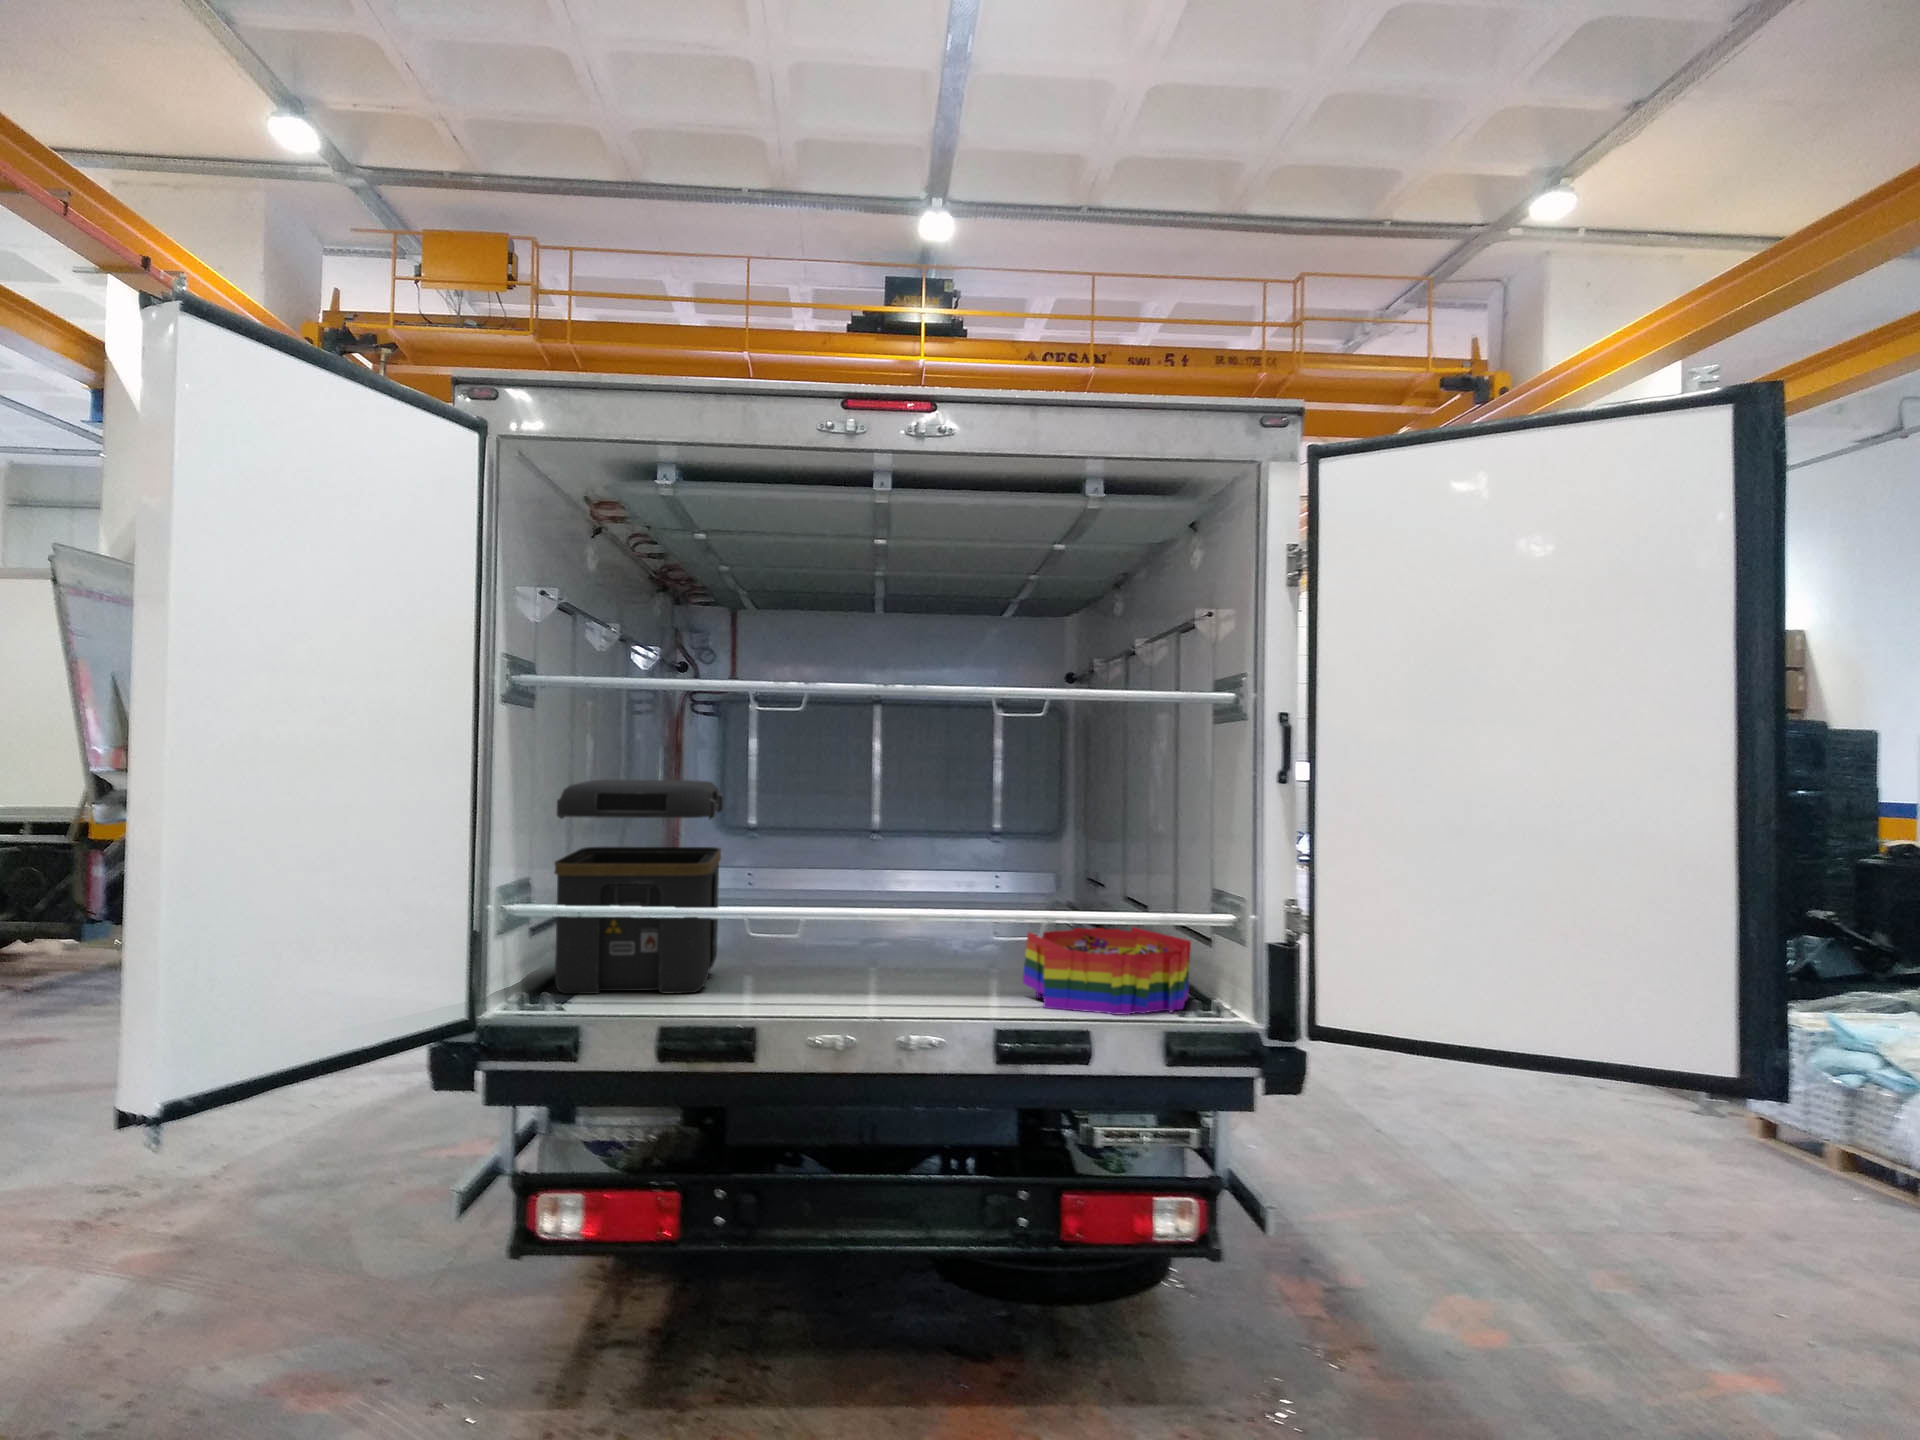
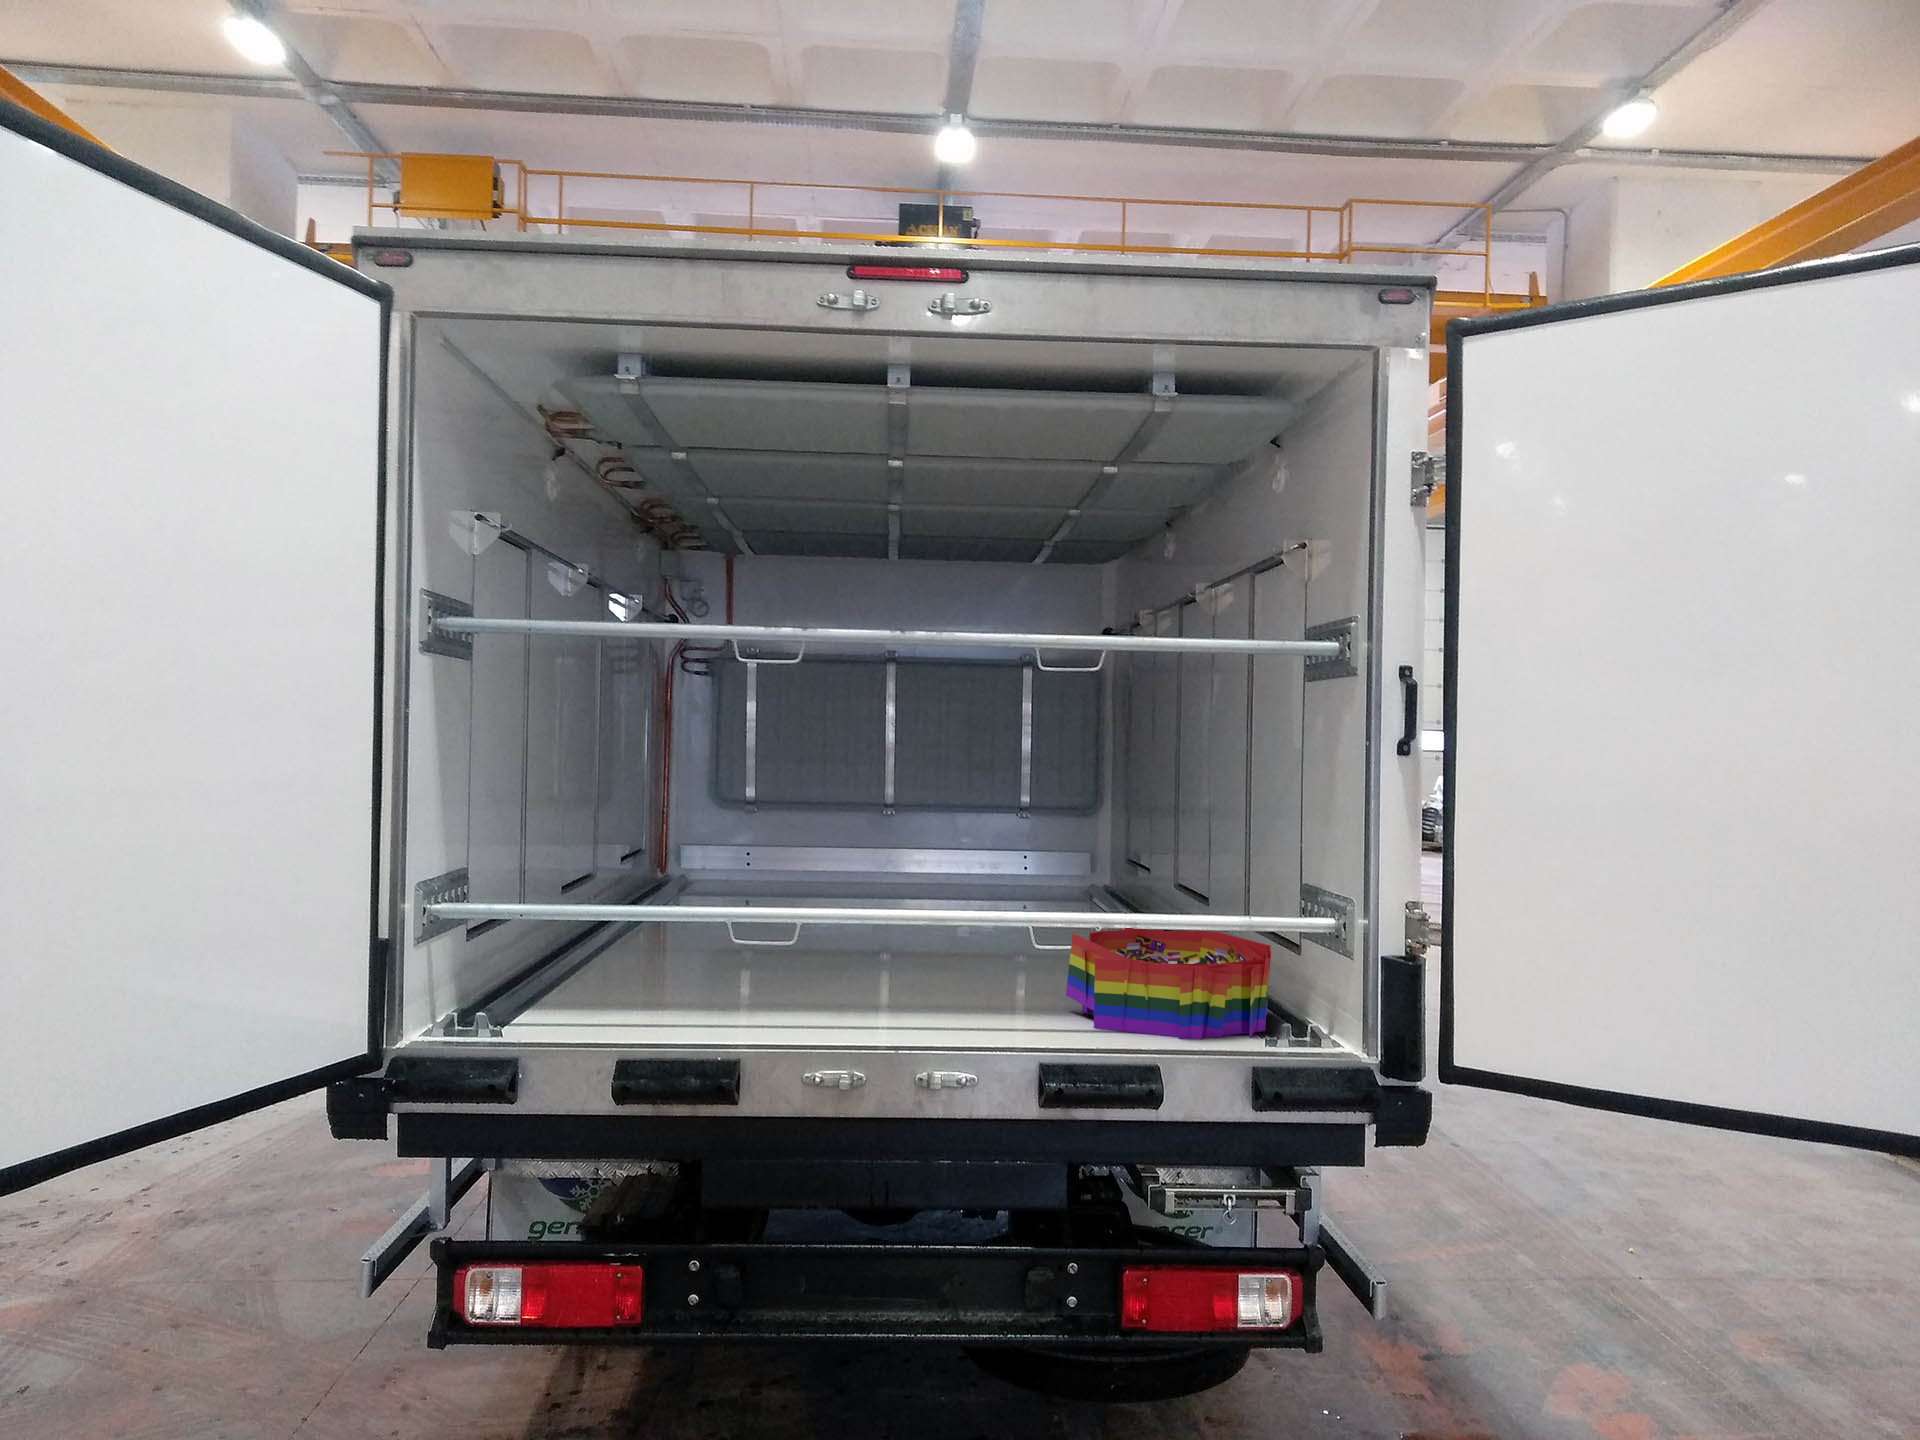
toolbox: present [554,779,723,994] -> none [501,748,708,1009]

